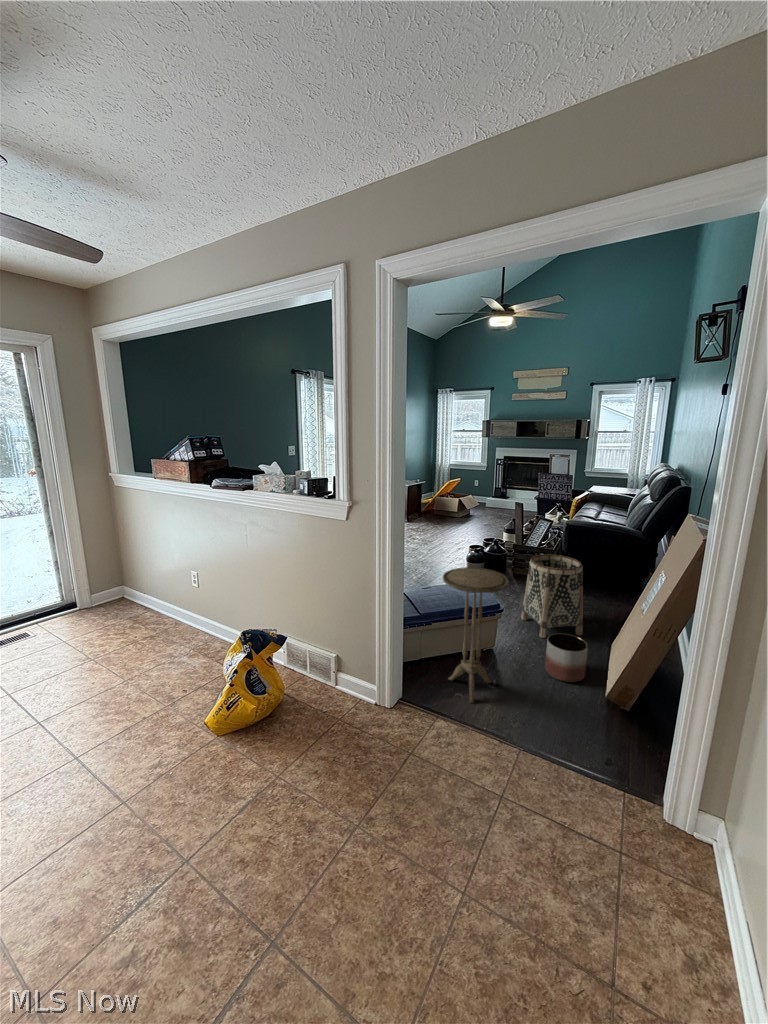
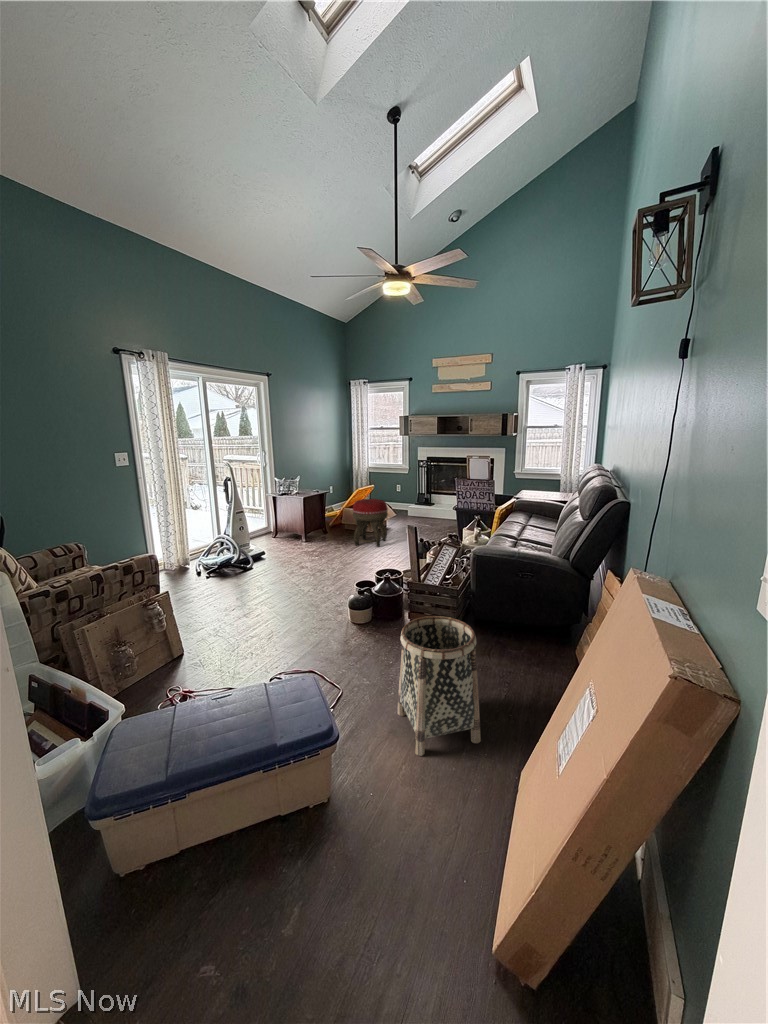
footstool: none [448,488,477,528] -> present [353,499,388,547]
side table: present [442,567,509,703] -> none [167,689,303,975]
planter: present [545,633,588,682] -> none [404,773,469,877]

